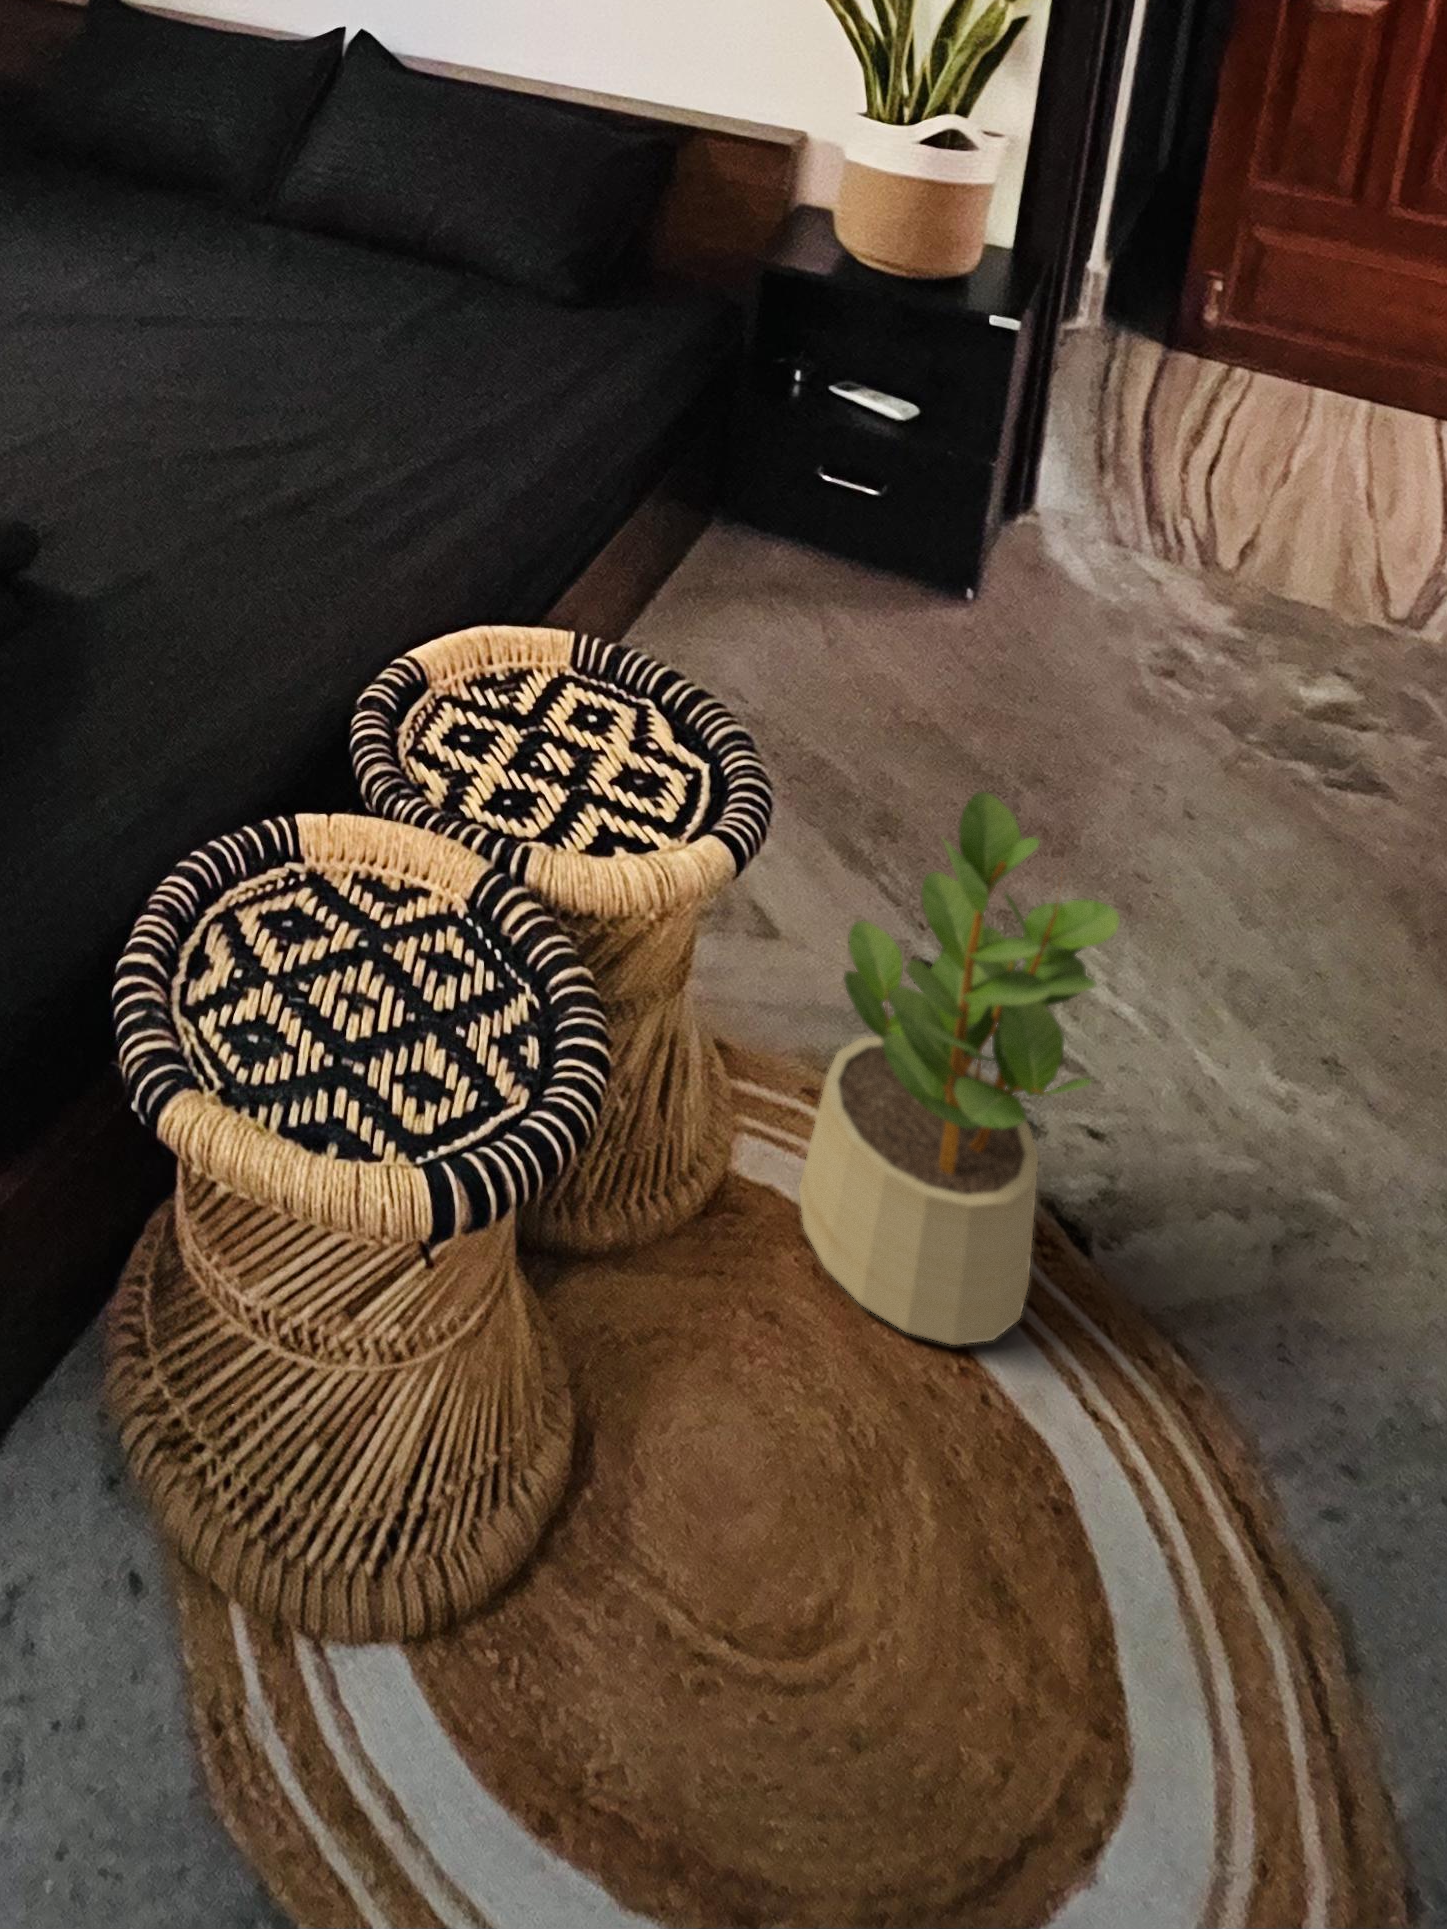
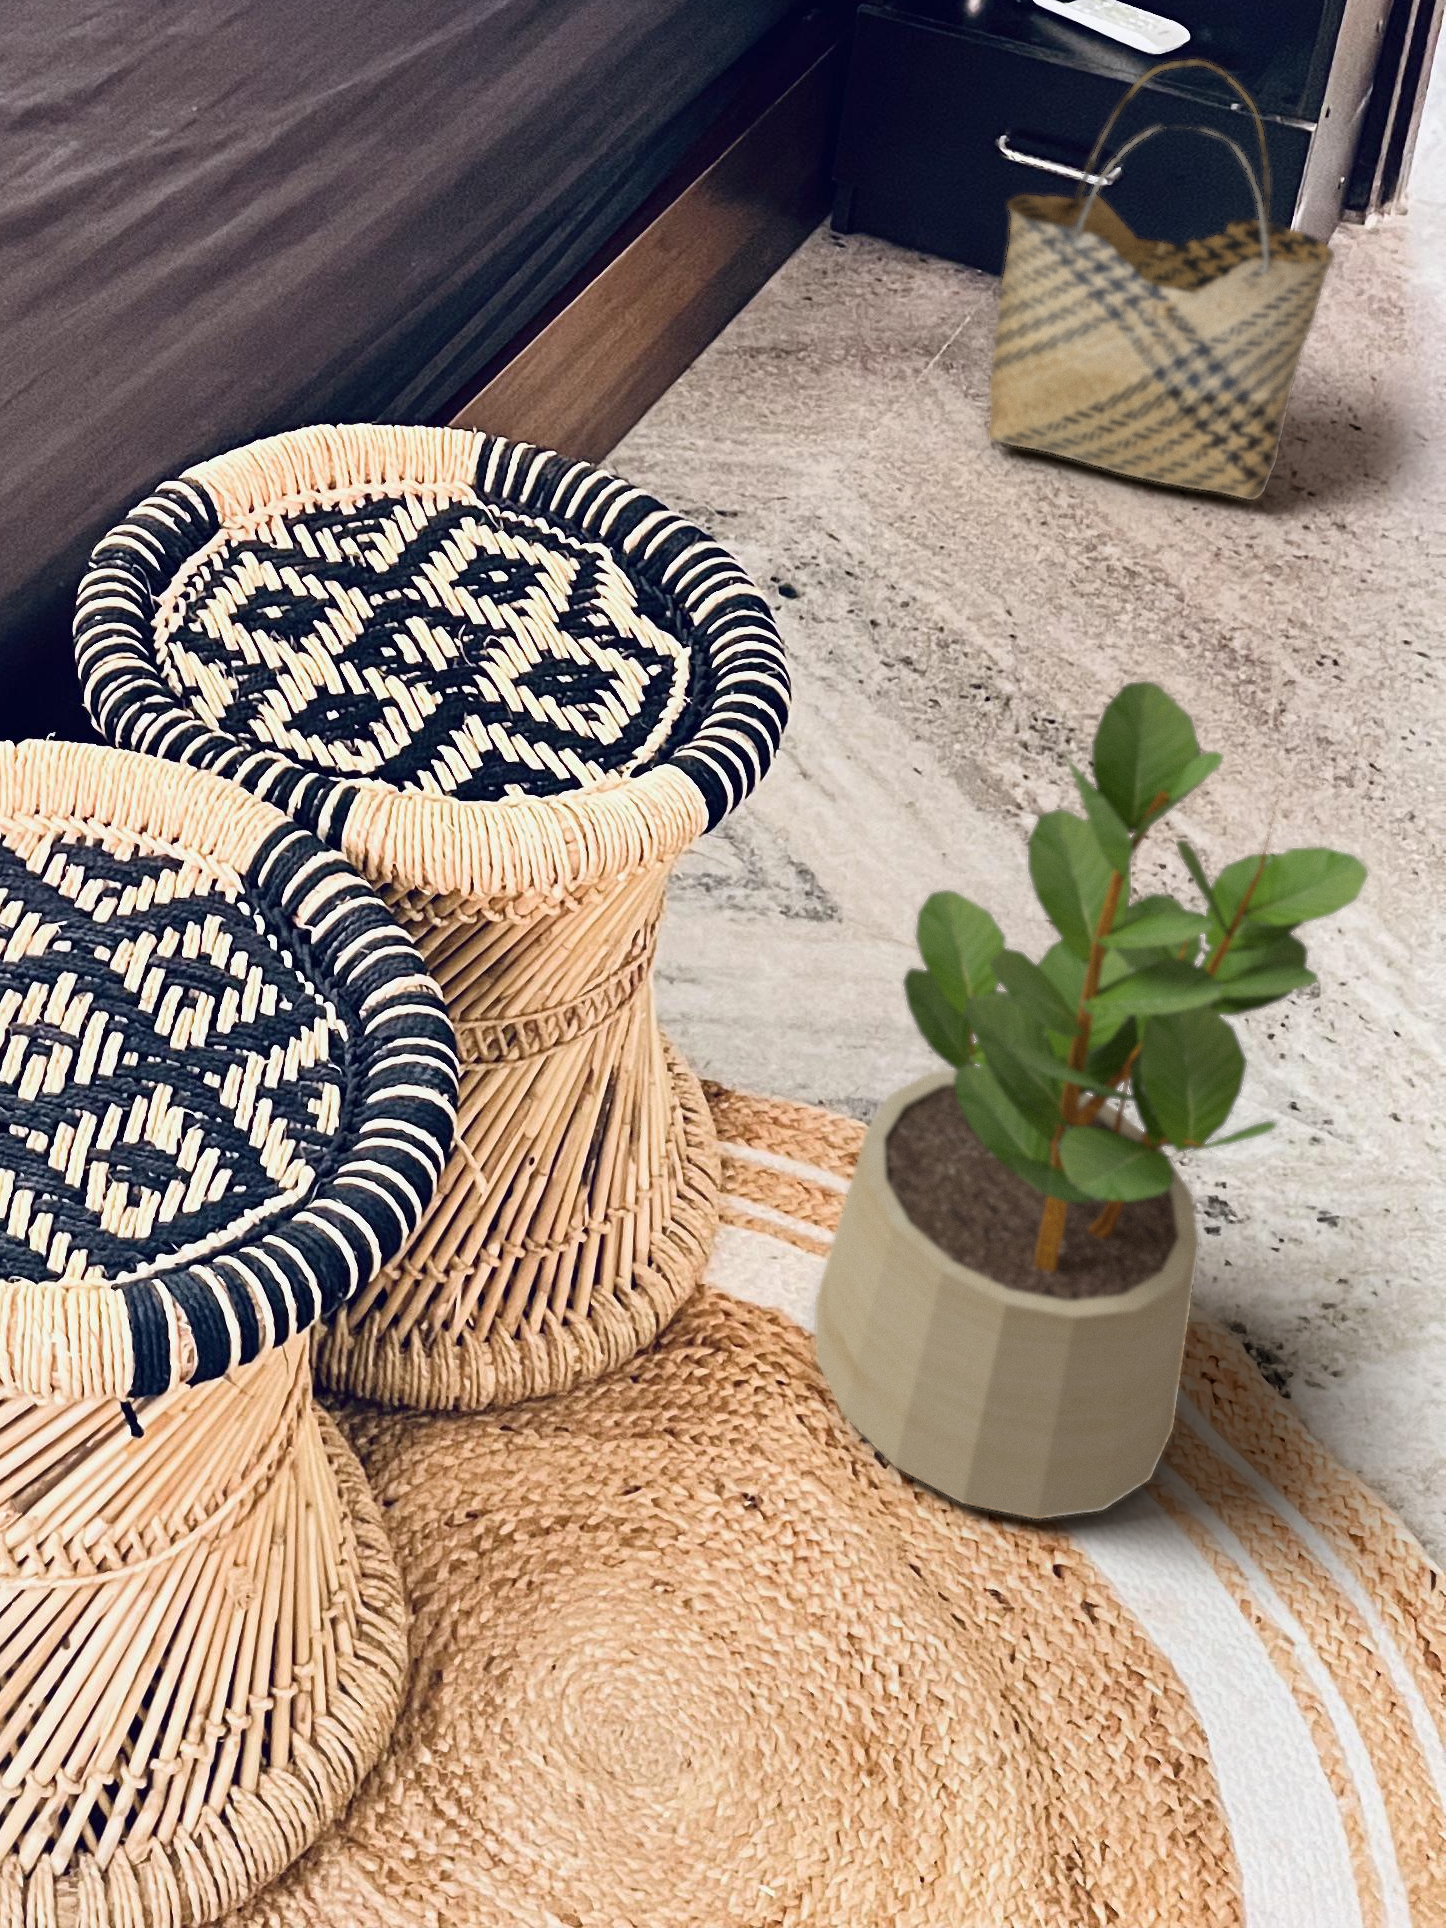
woven basket: none [828,427,1020,684] -> present [988,59,1334,500]

